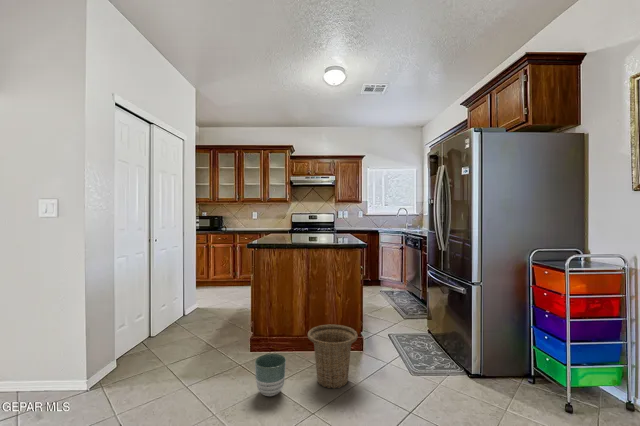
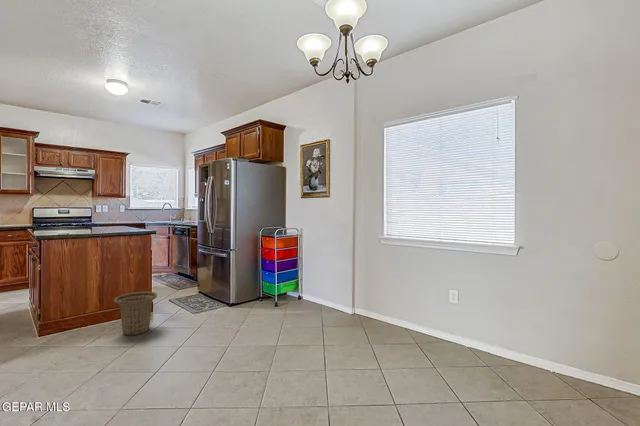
planter: present [255,354,286,396] -> none [70,320,100,352]

